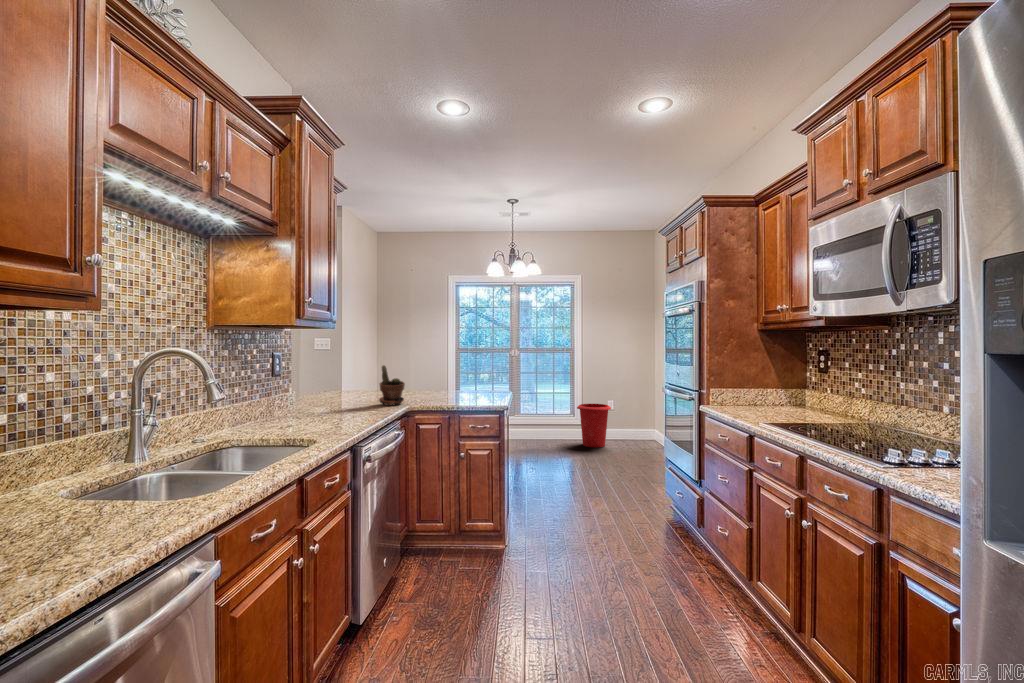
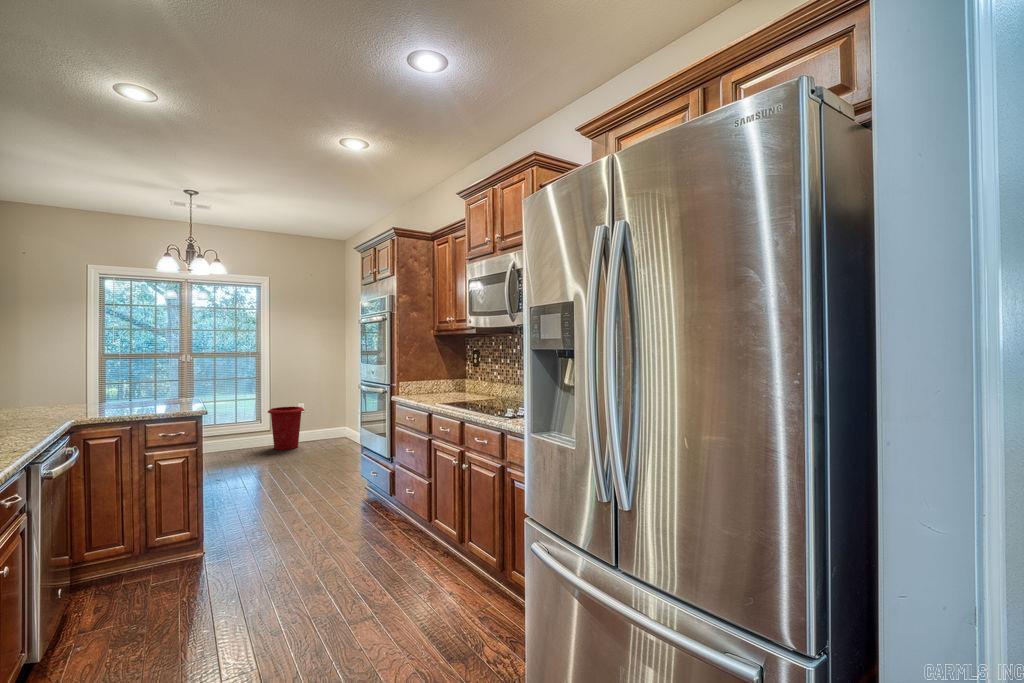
potted plant: present [379,365,405,406] -> none [25,374,67,421]

